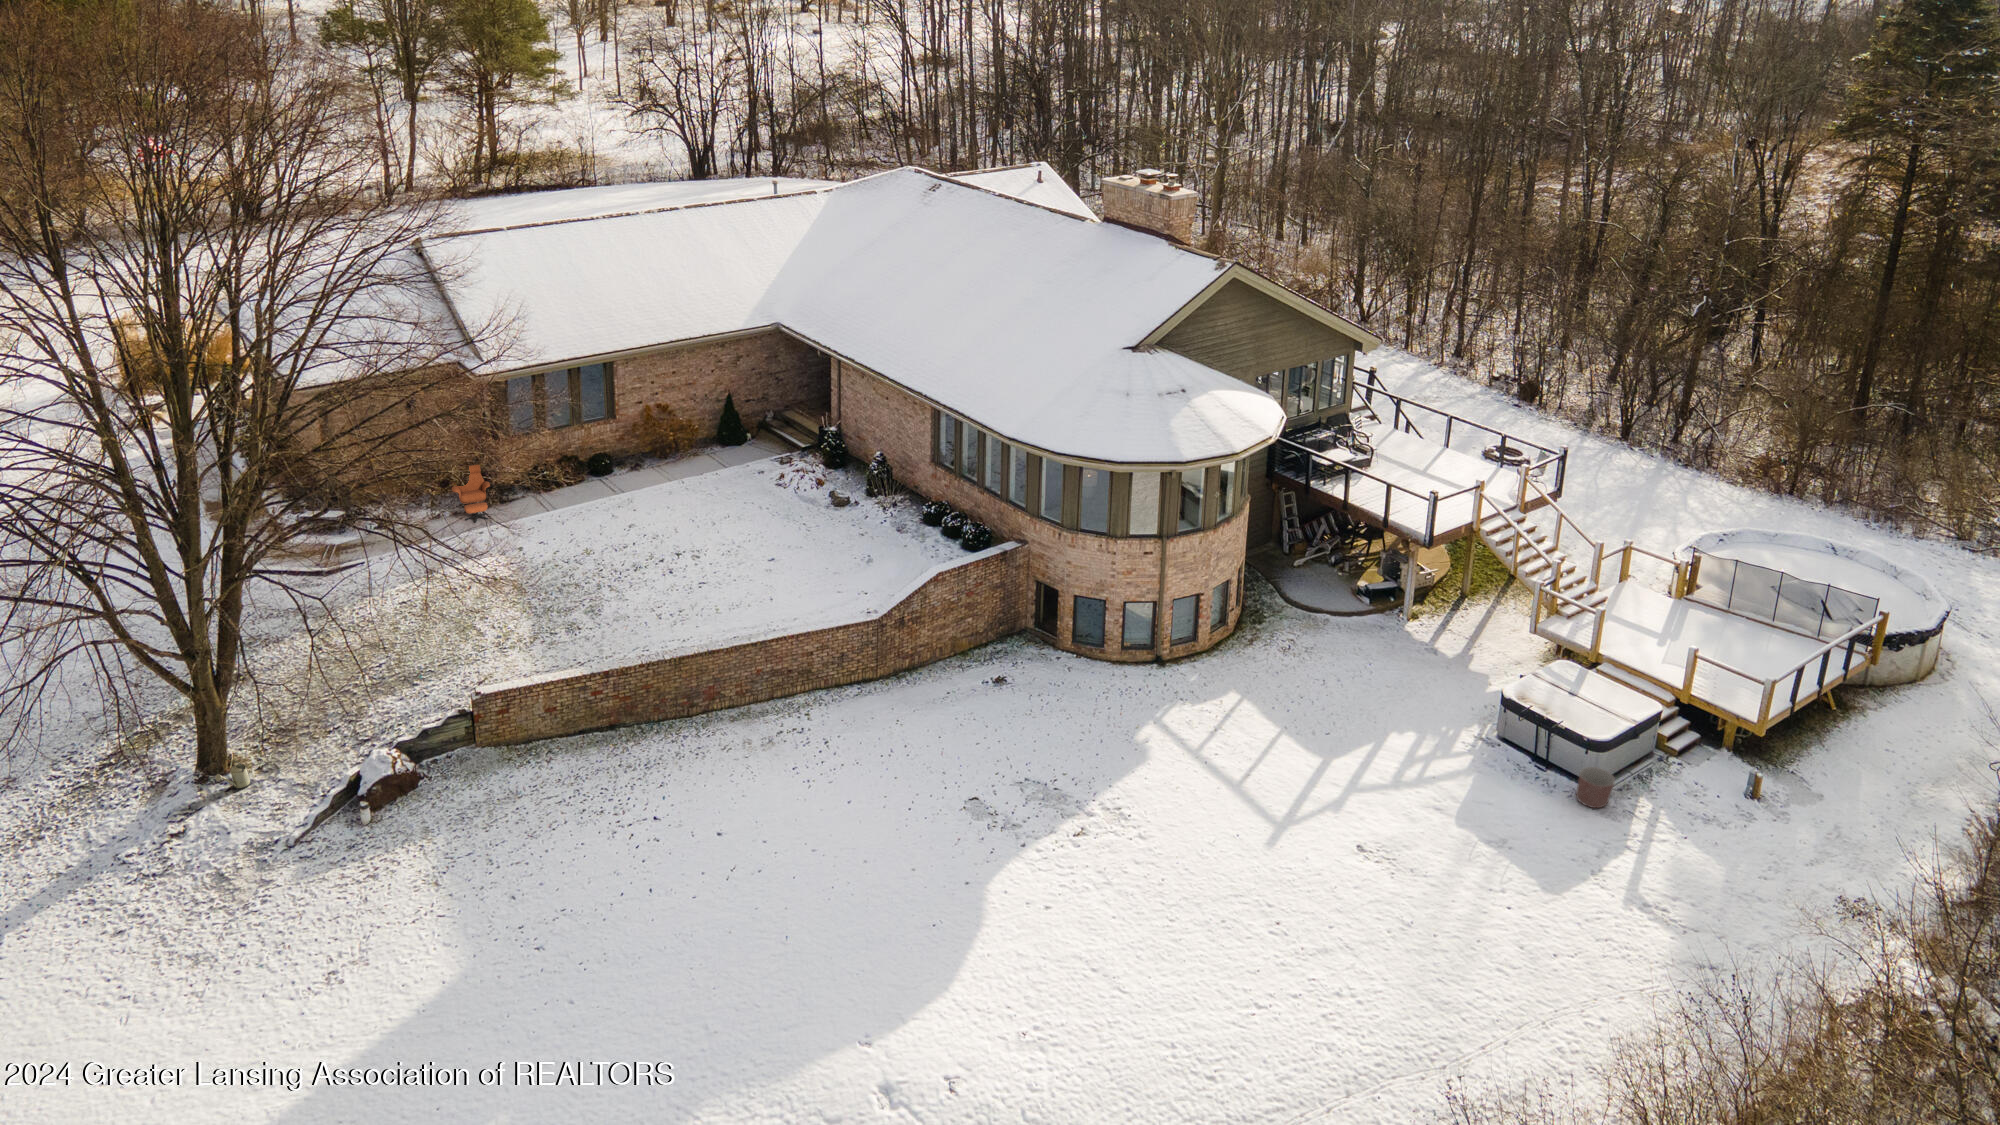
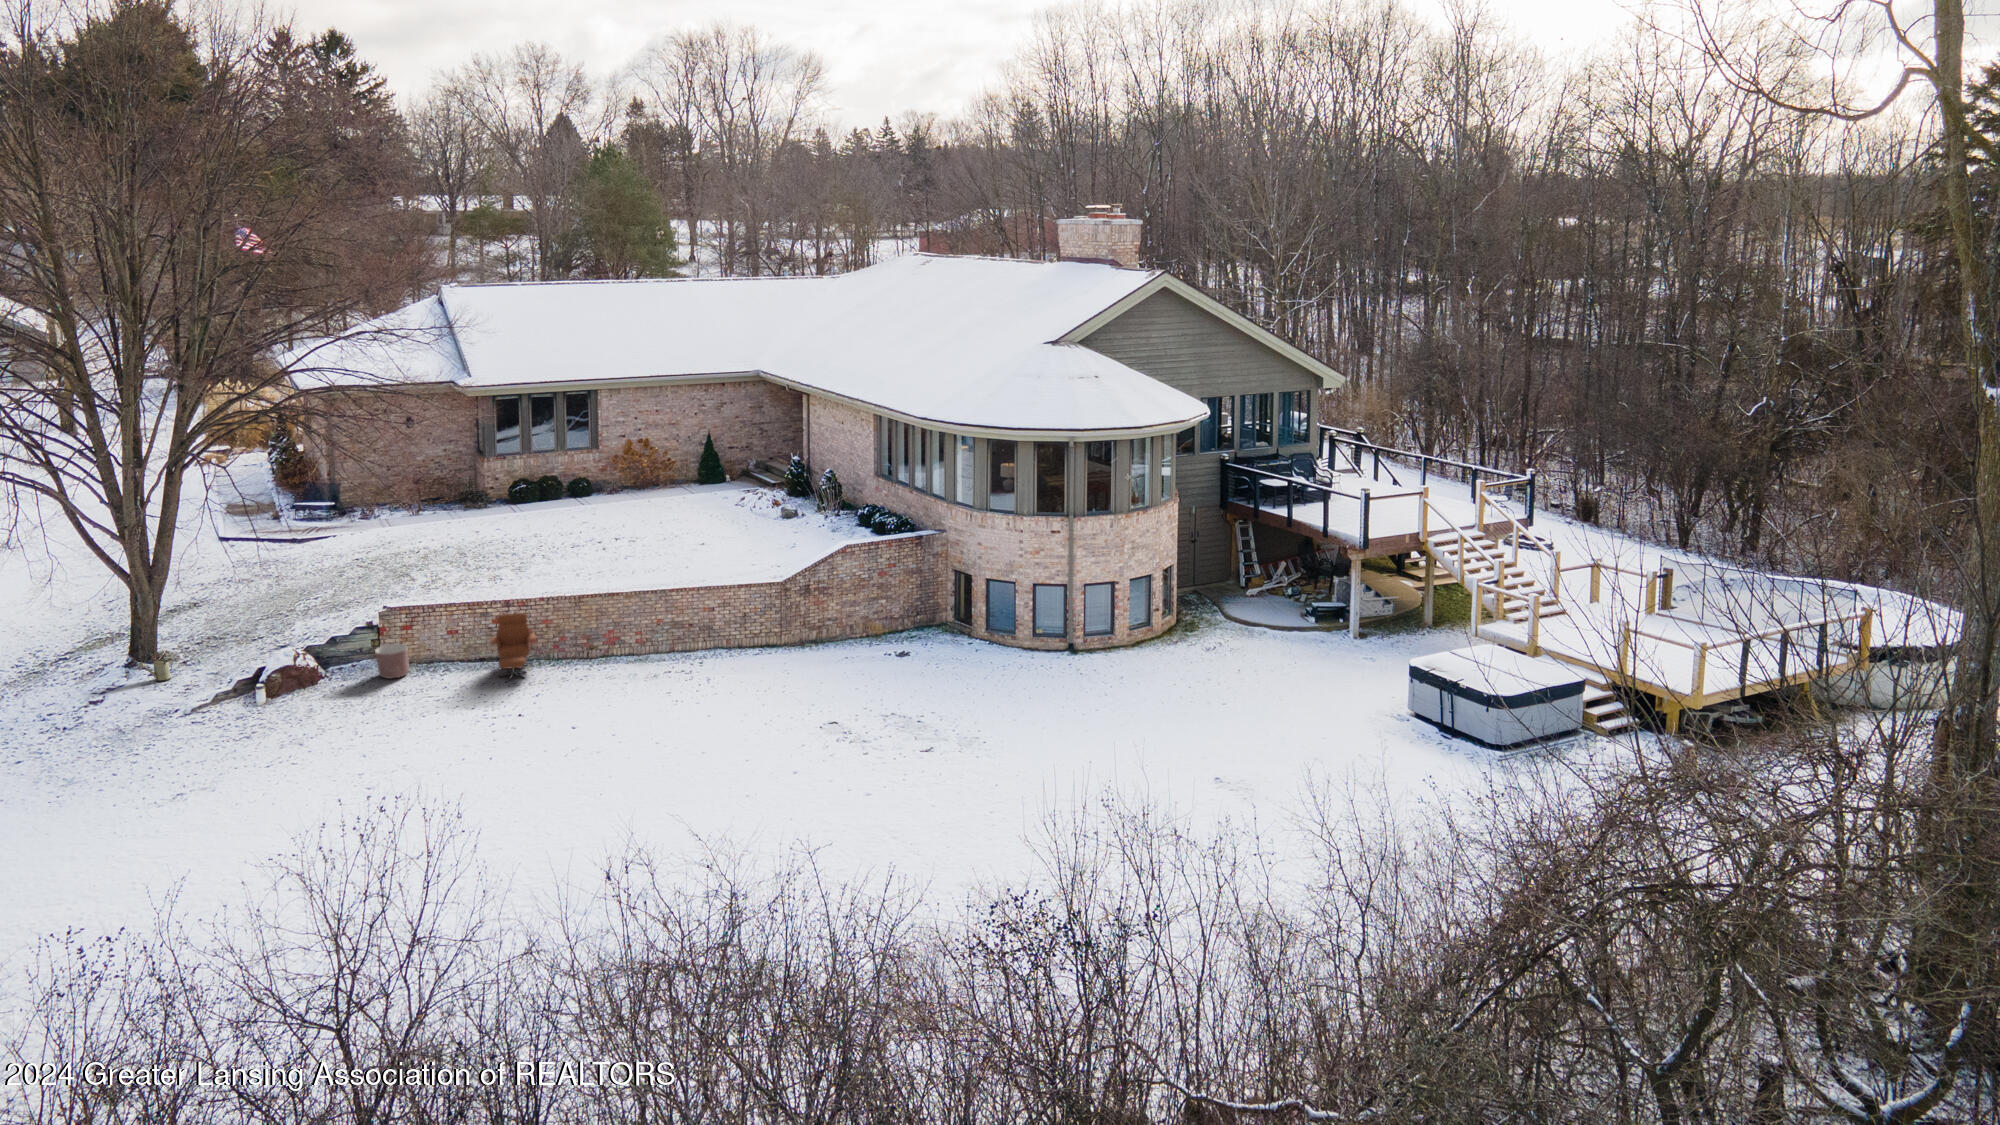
lounge chair: present [452,465,490,523] -> present [491,613,536,680]
planter: present [1576,767,1615,808] -> present [375,644,409,679]

